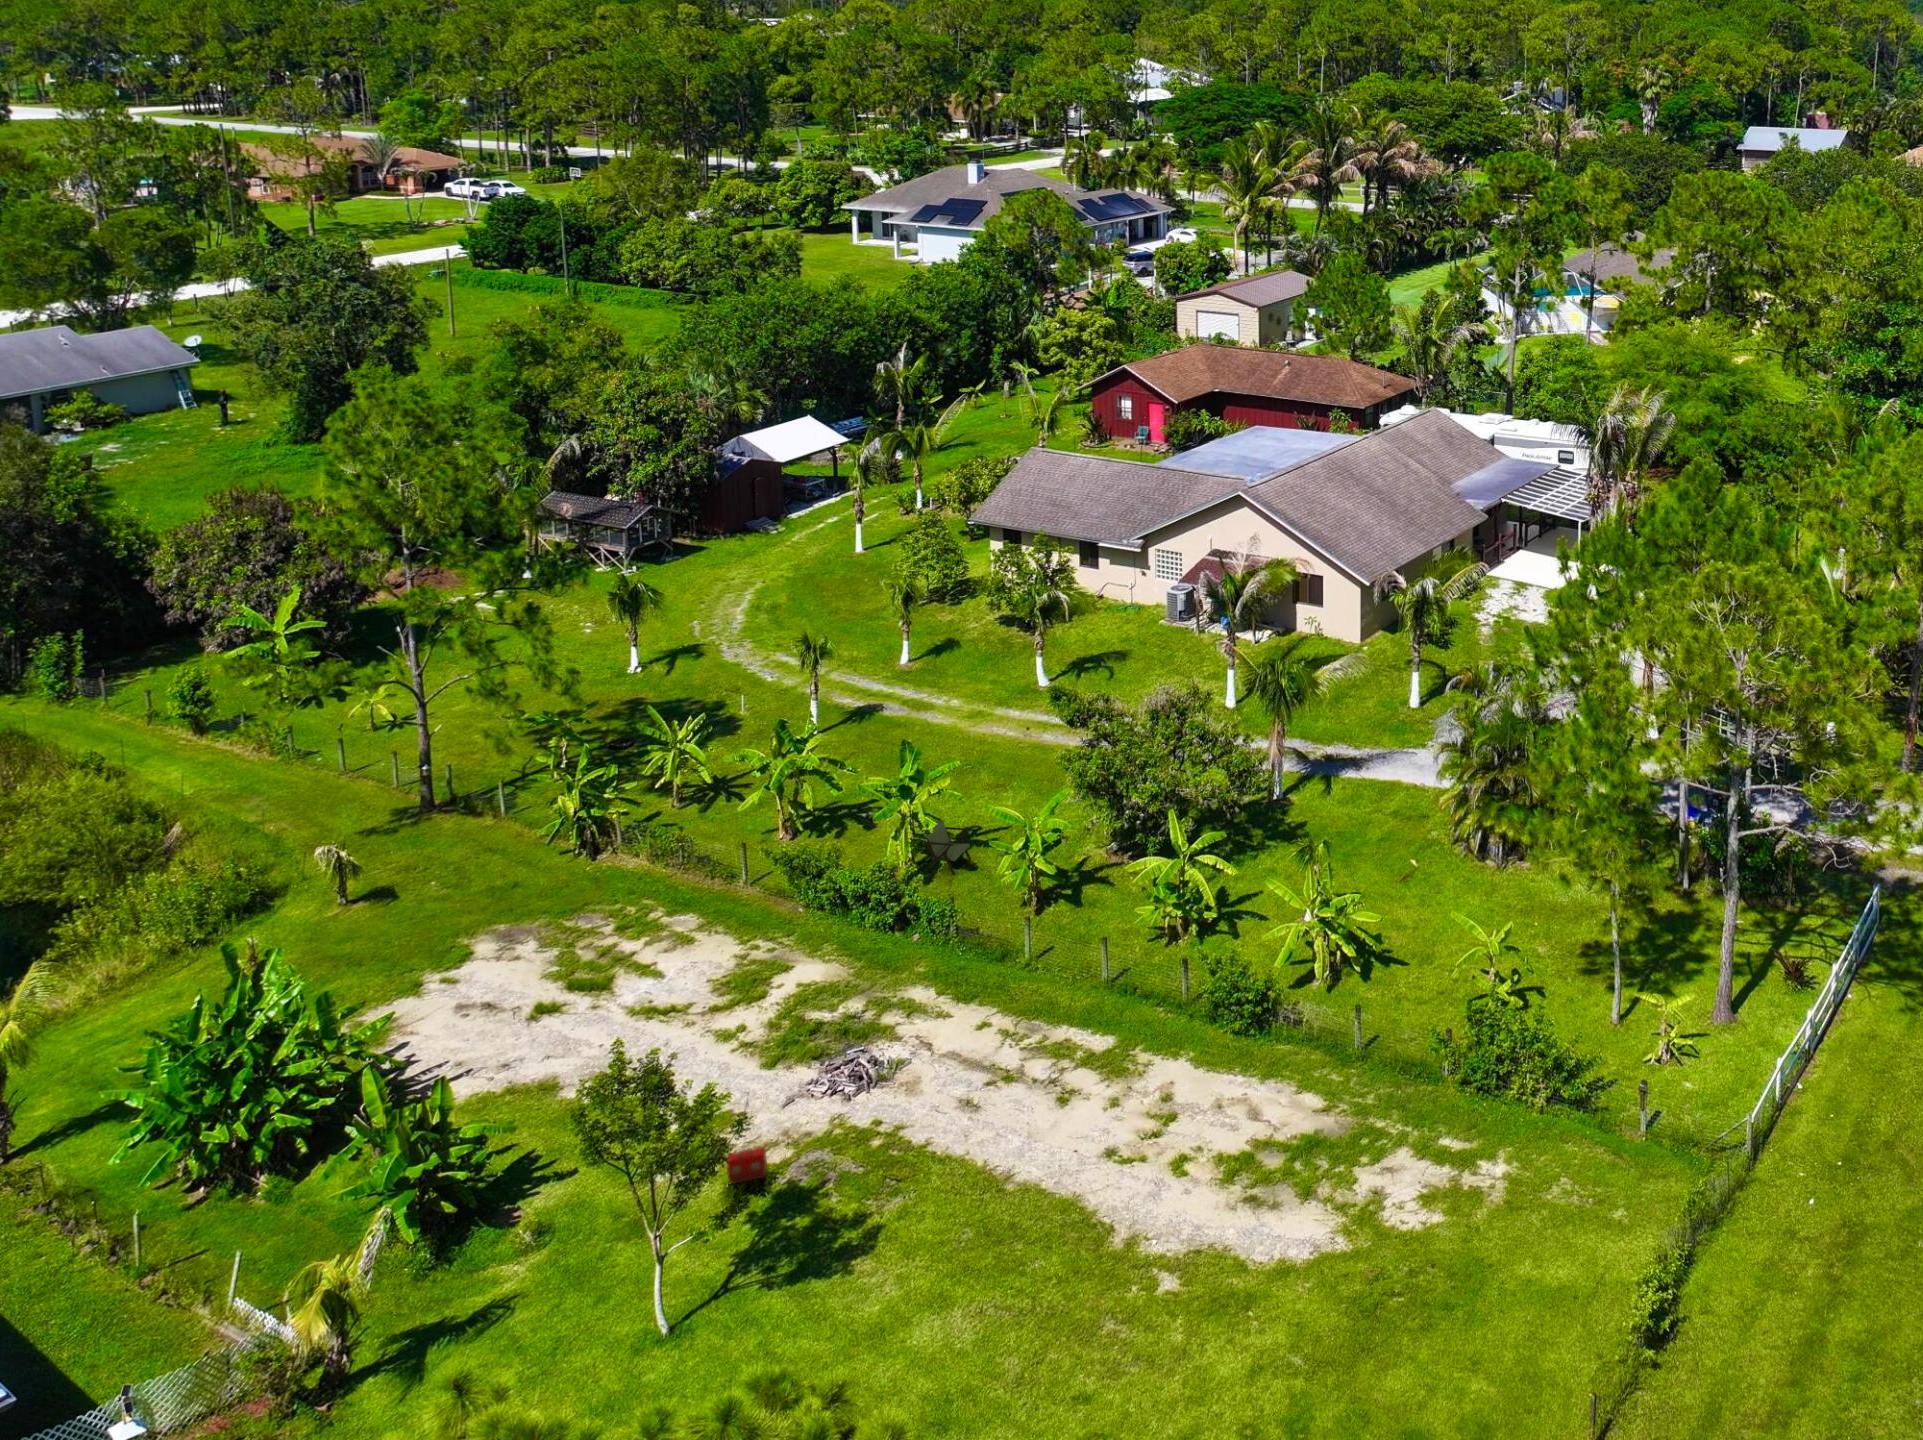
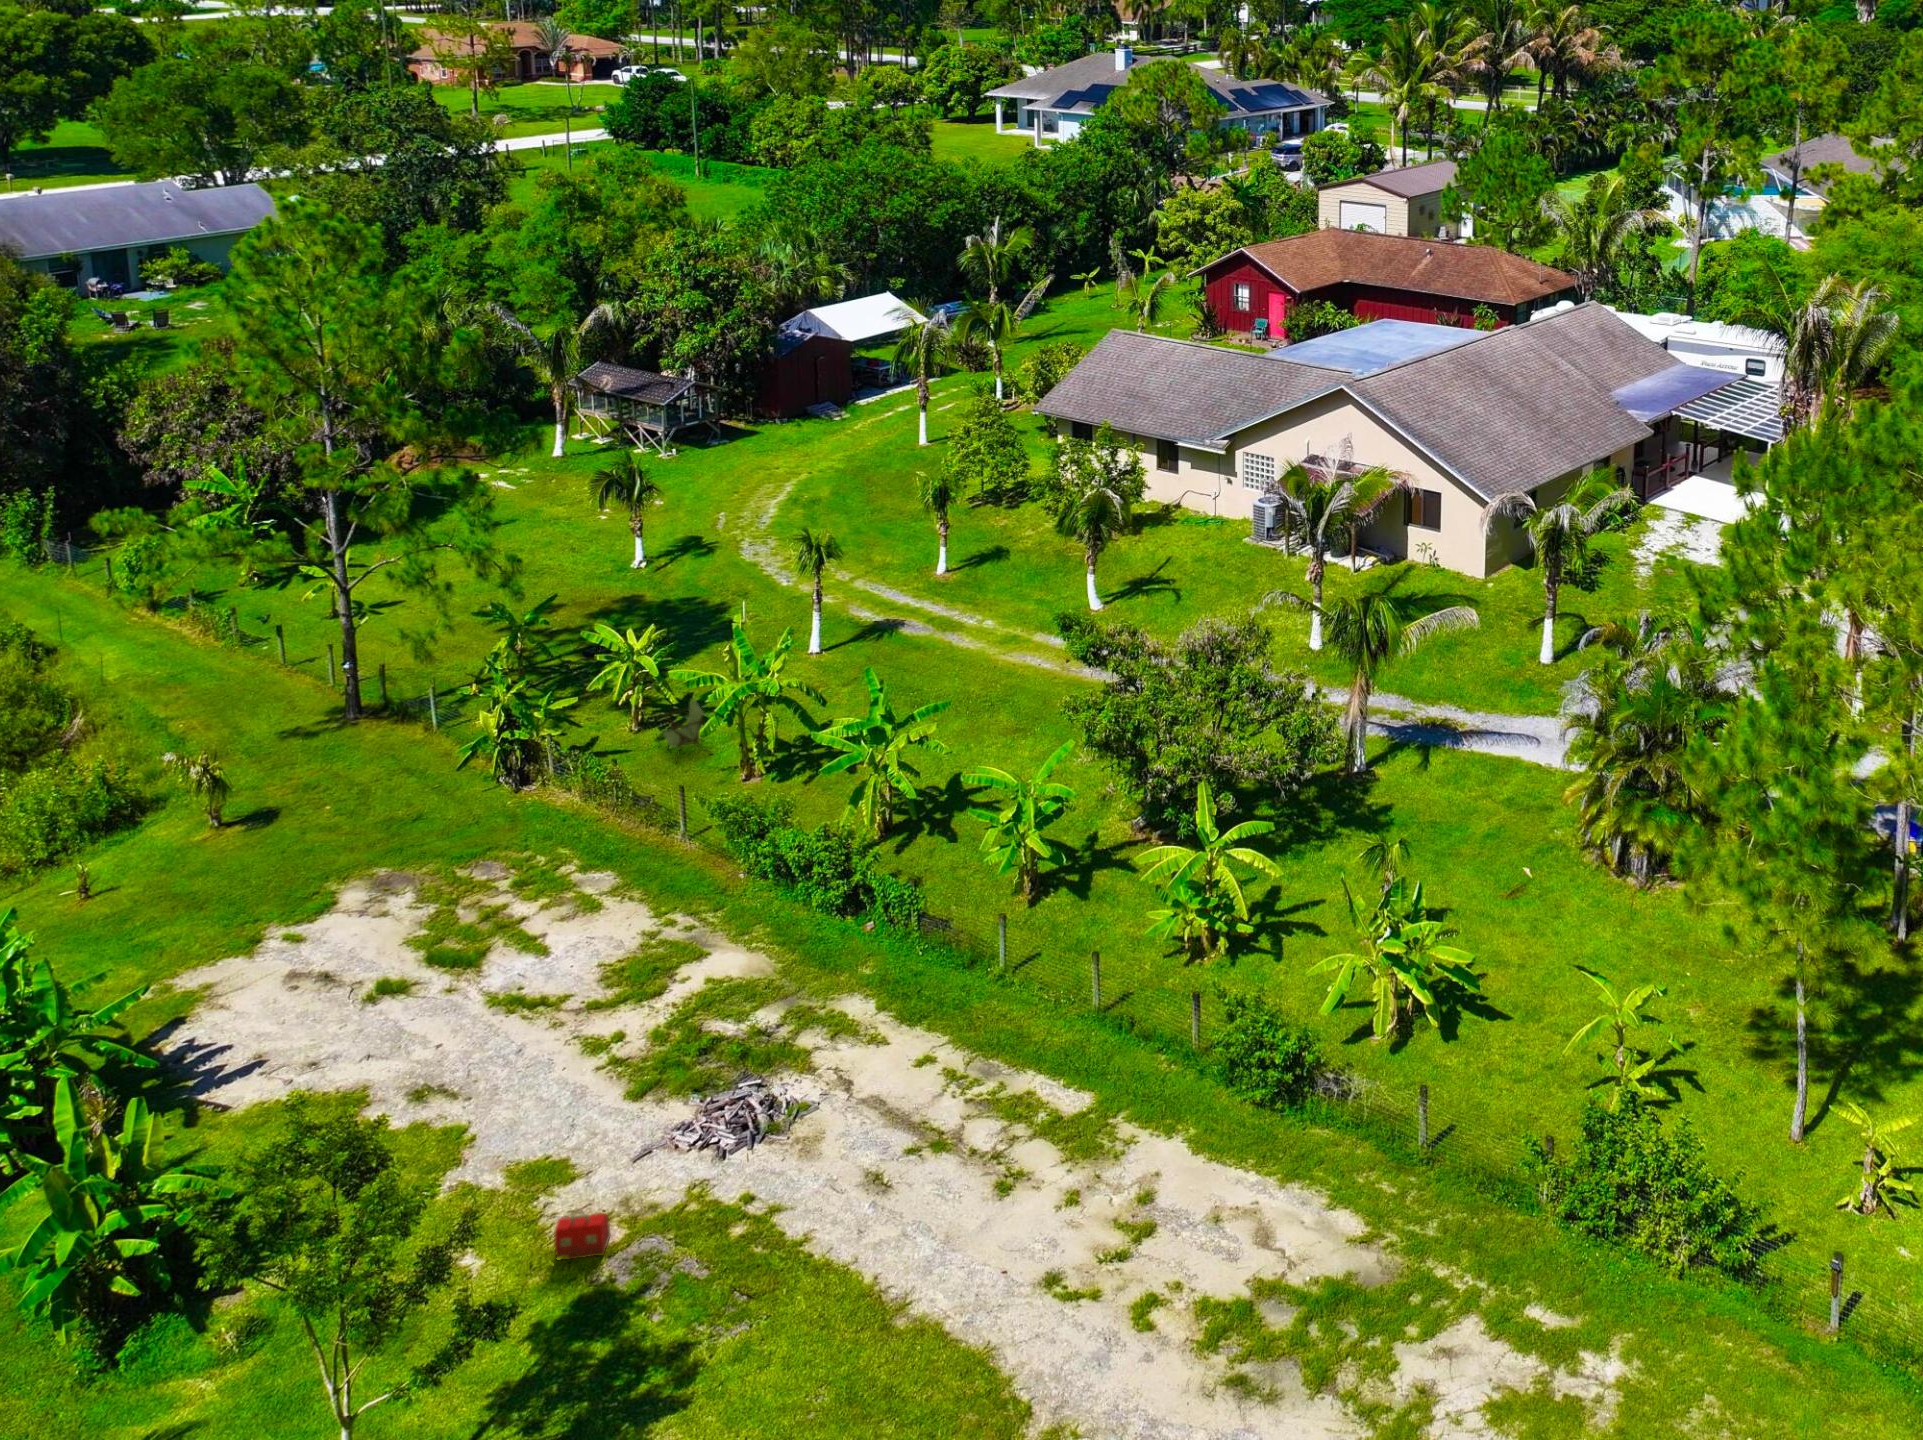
lounge chair: present [926,820,971,875] -> present [662,699,711,763]

